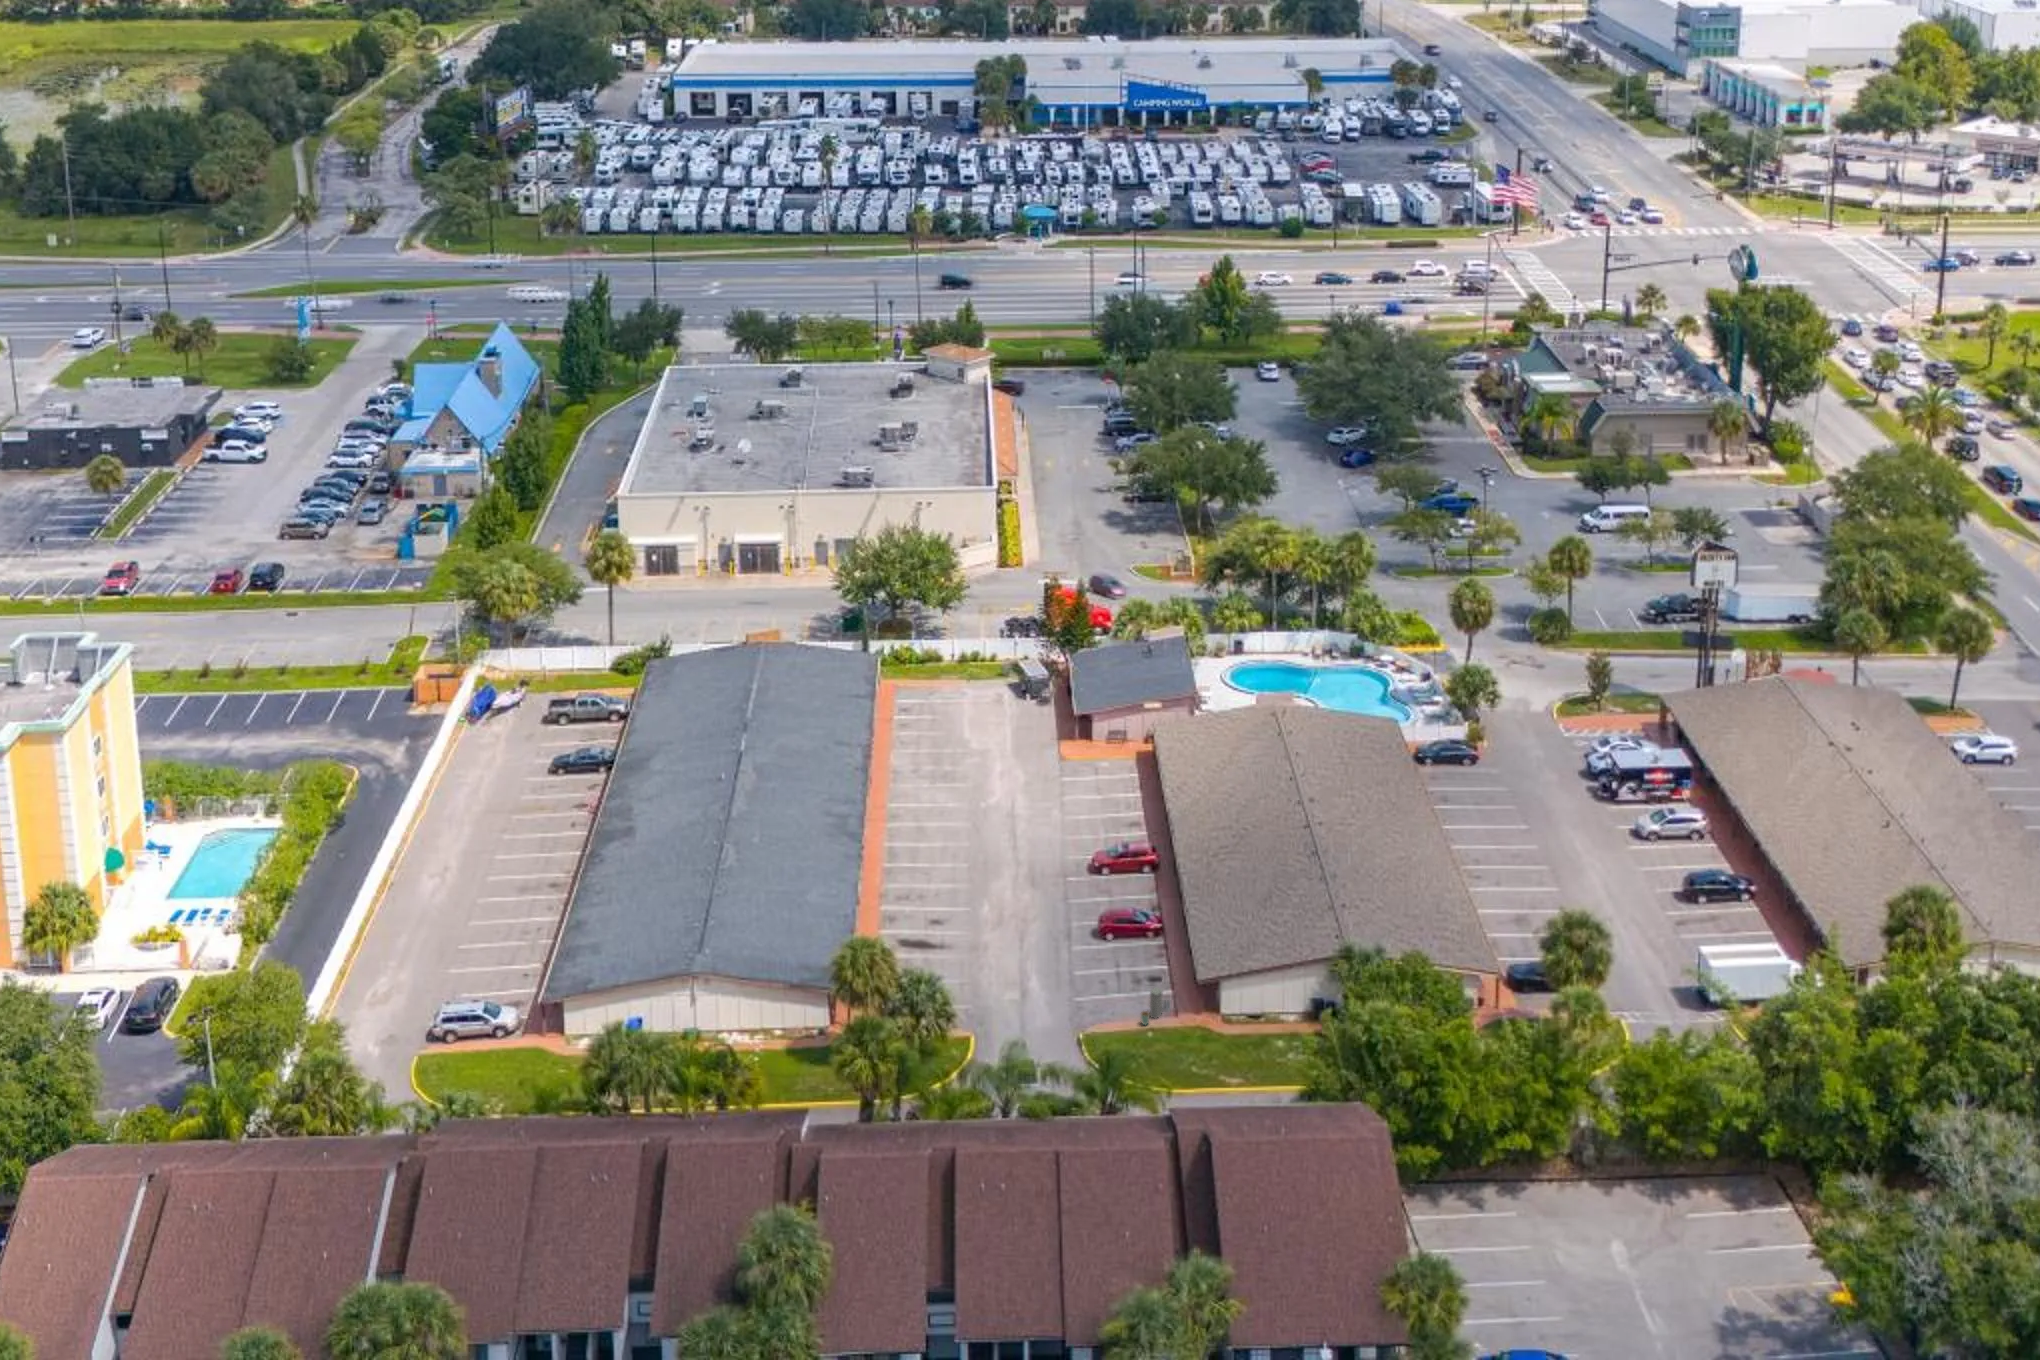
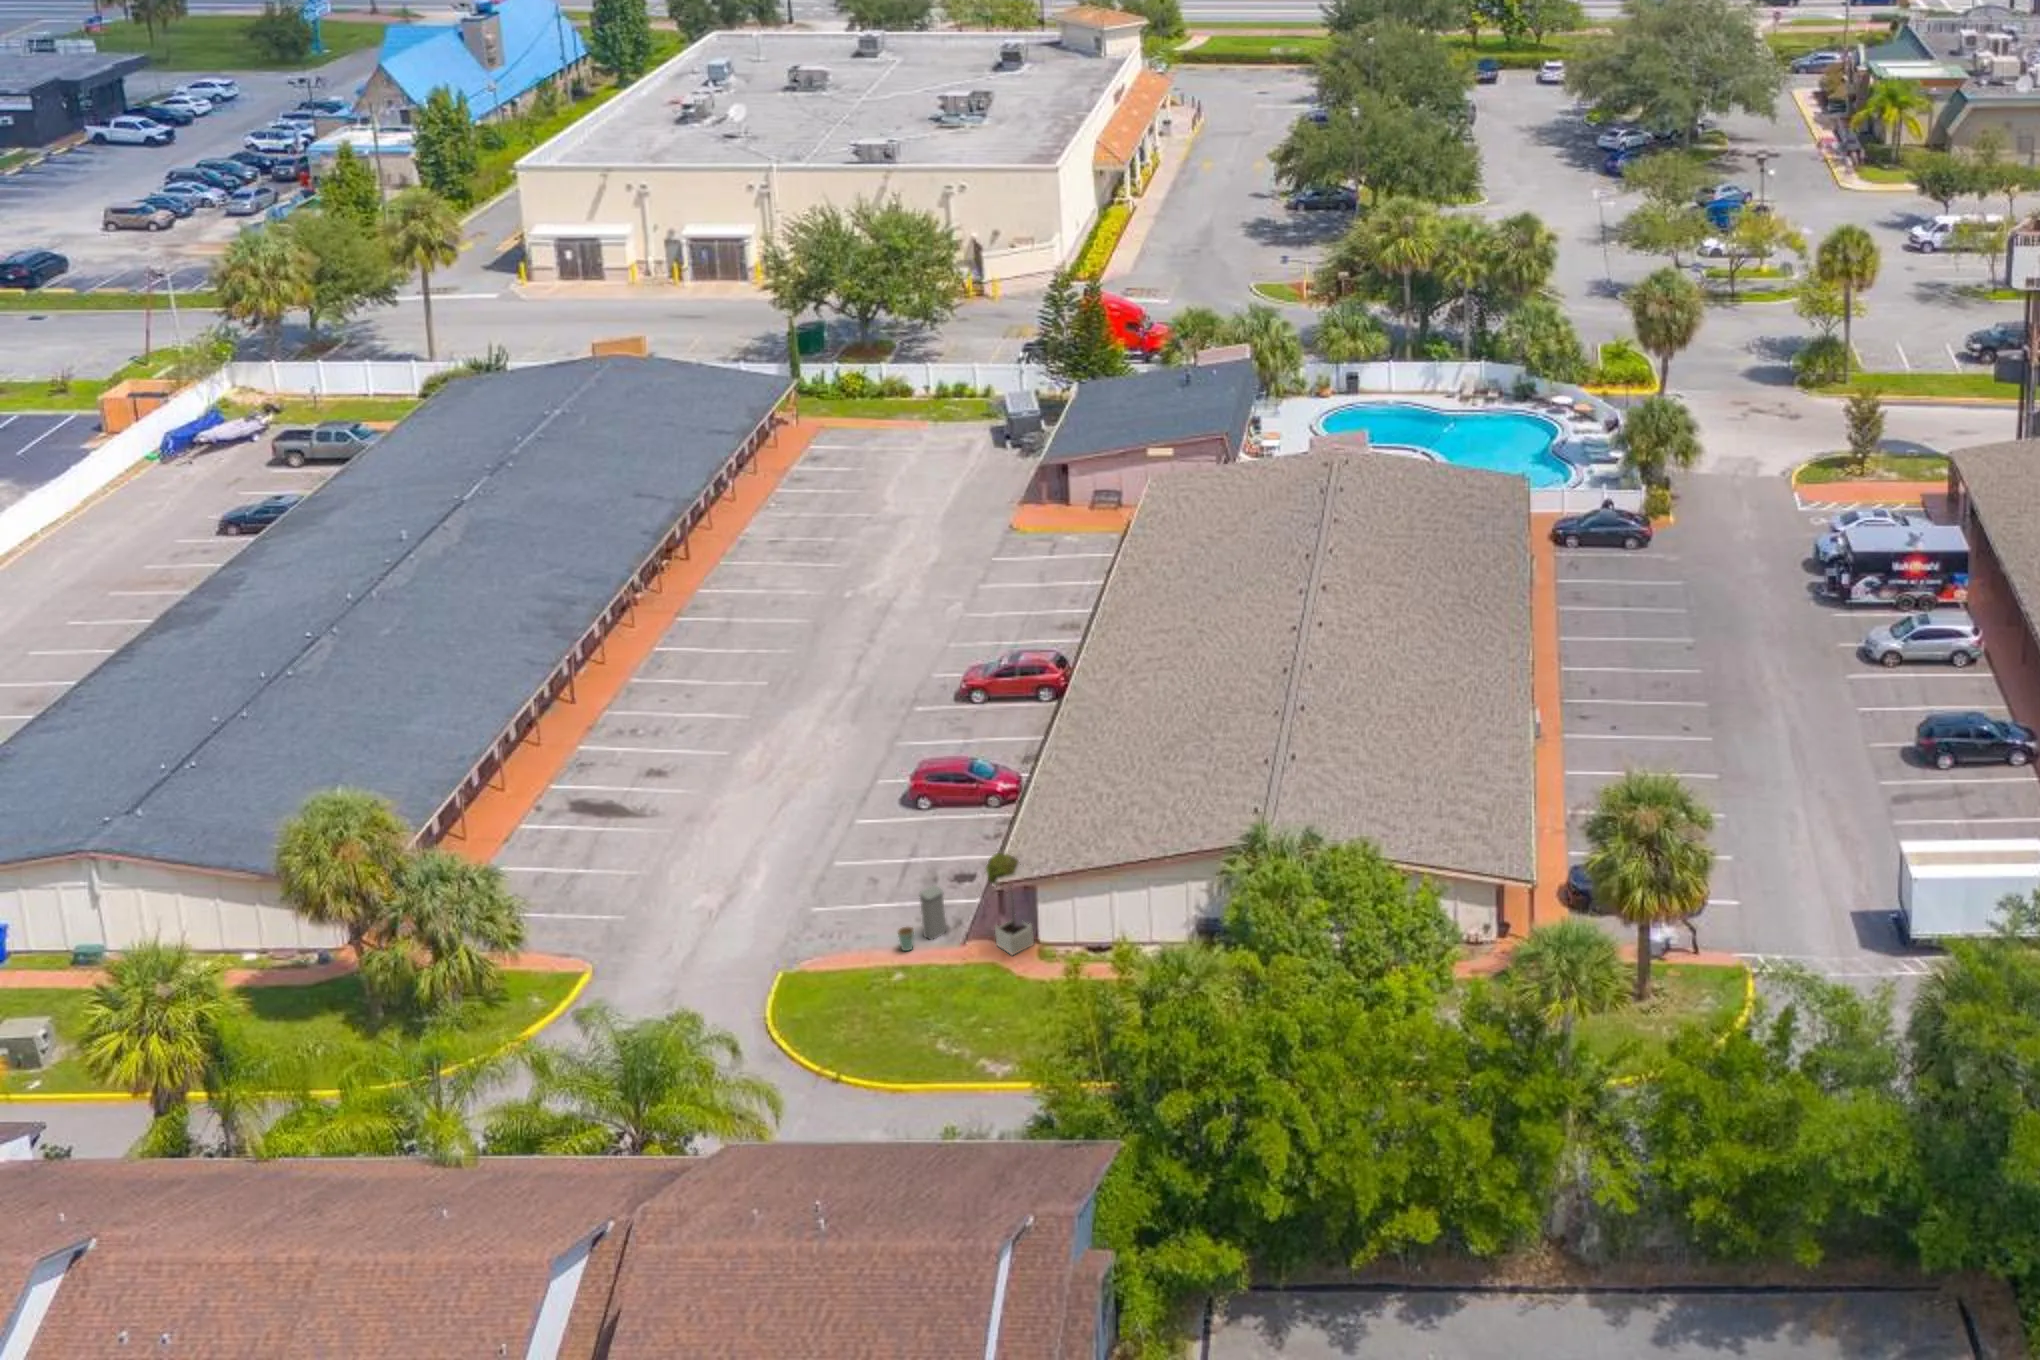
potted tree: none [1192,967,1217,1026] -> present [986,853,1034,955]

